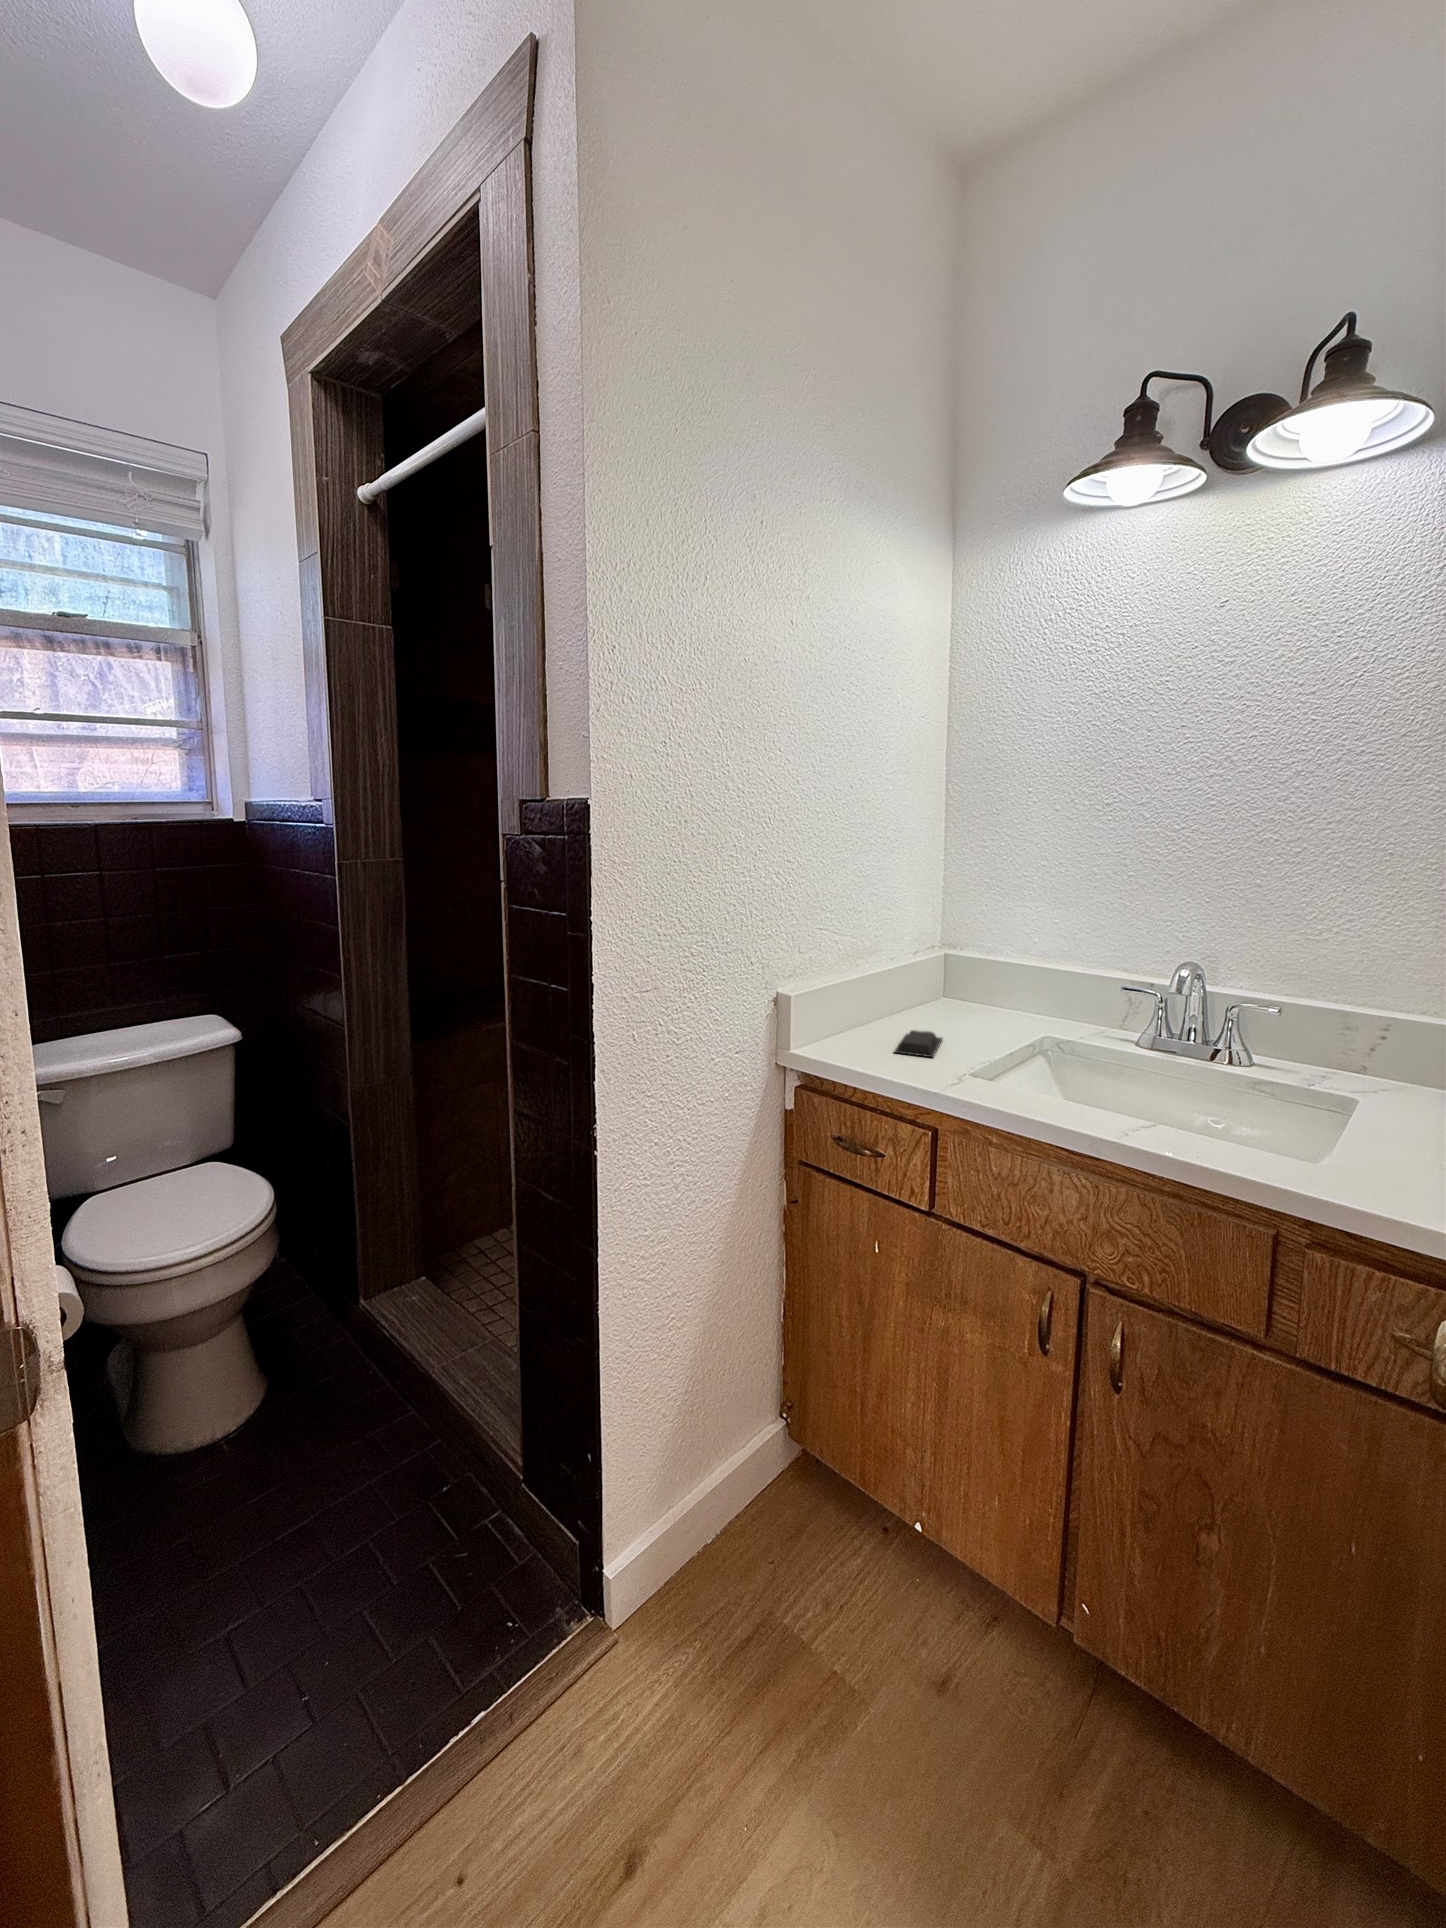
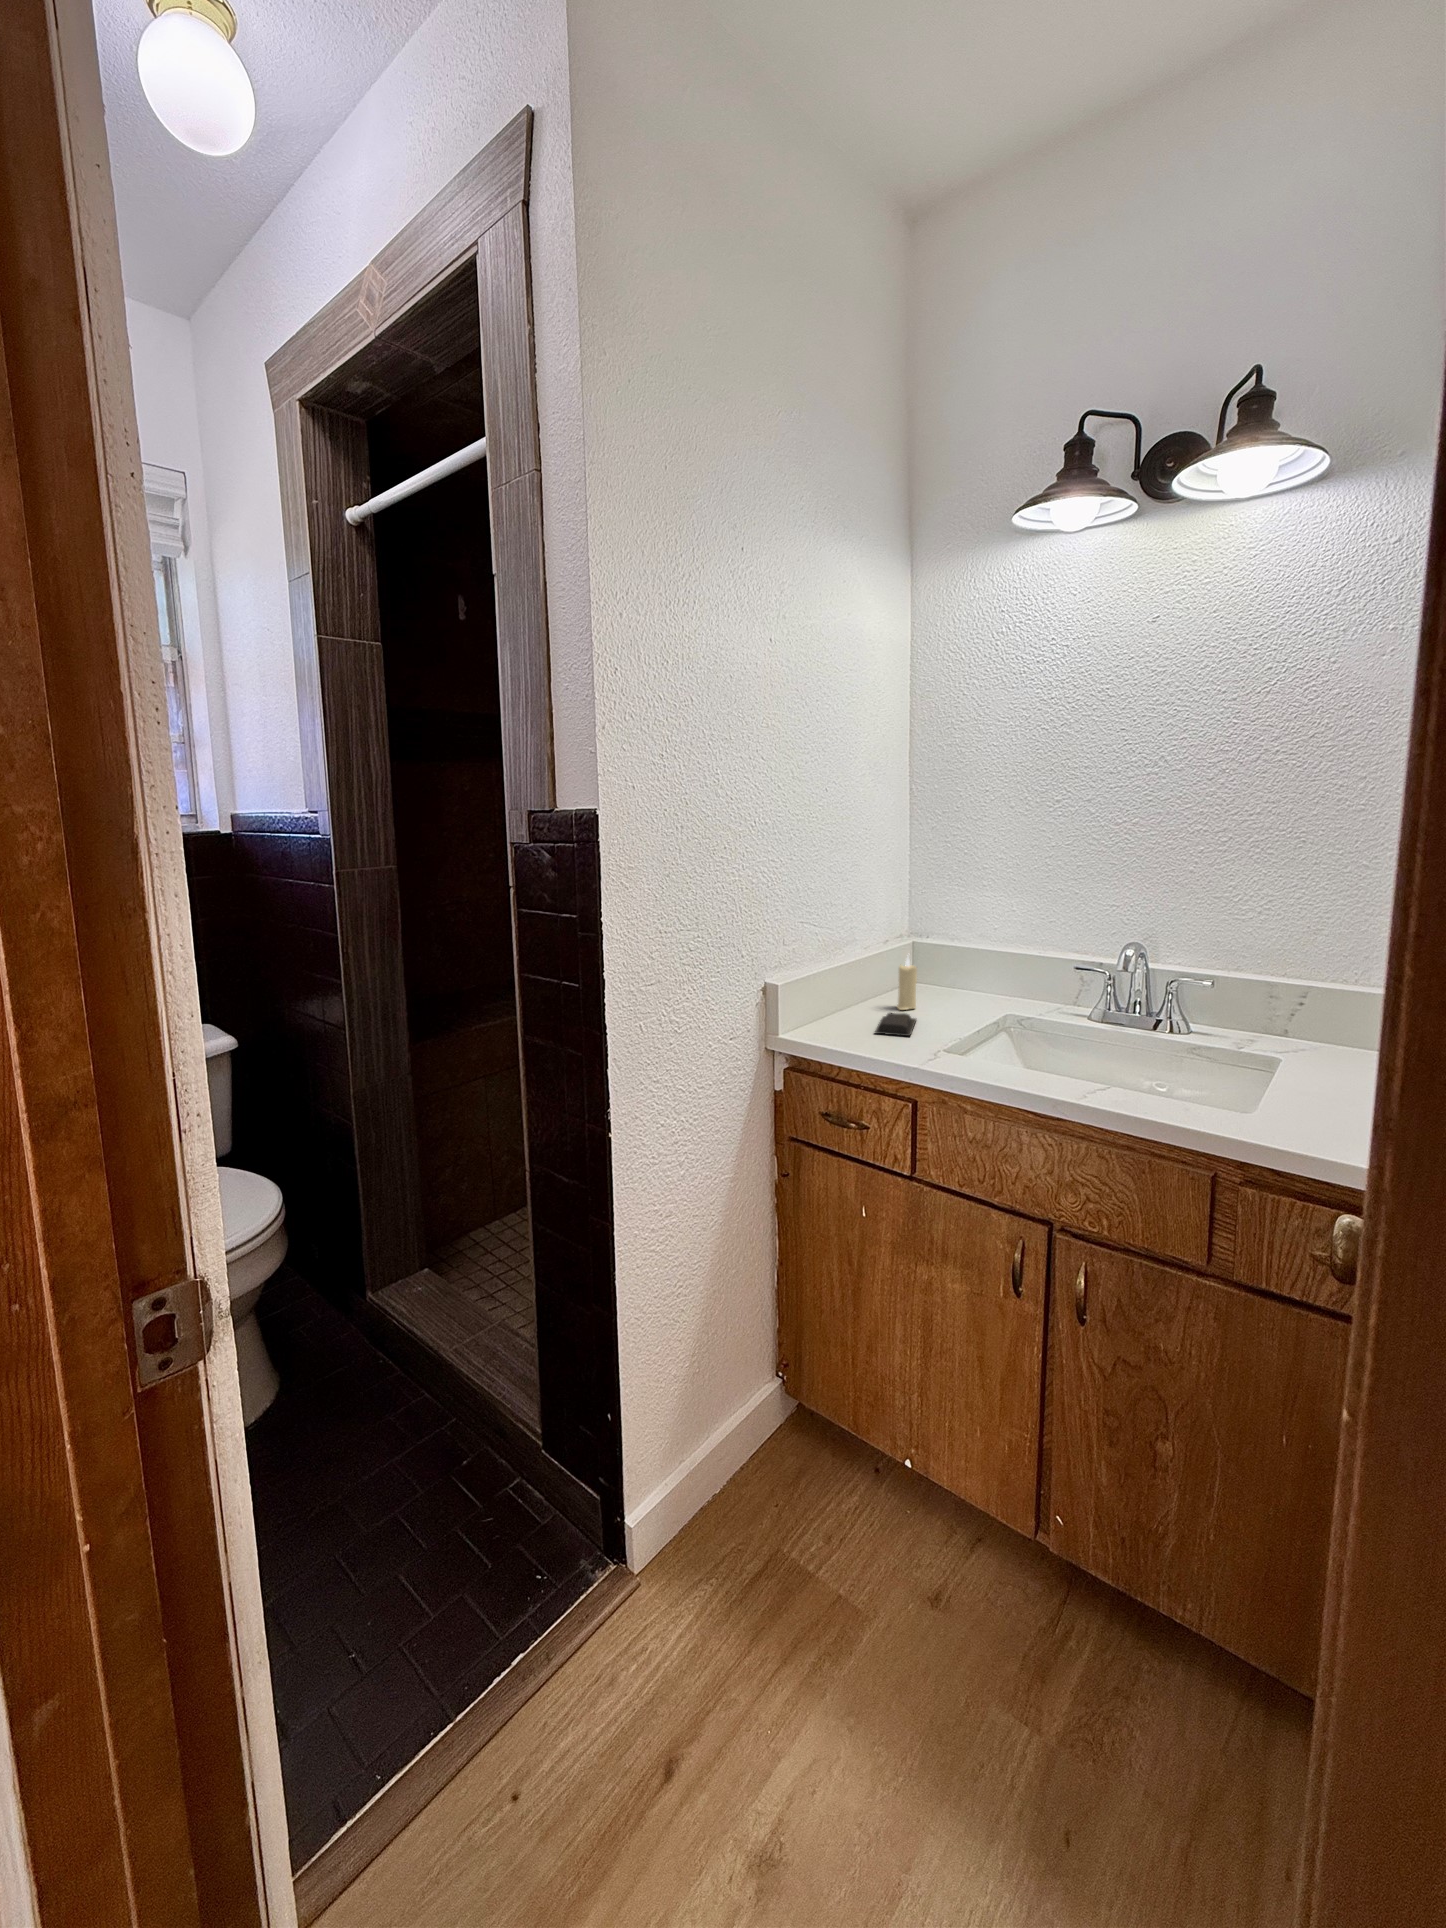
candle: none [922,966,945,1027] -> present [897,957,917,1010]

